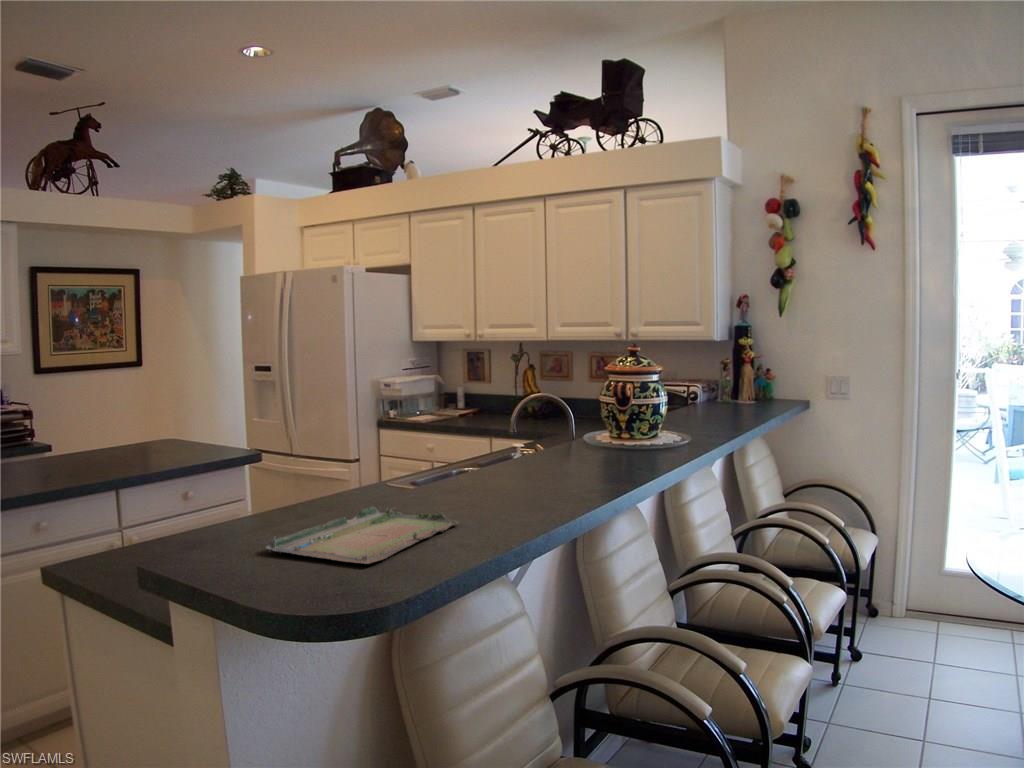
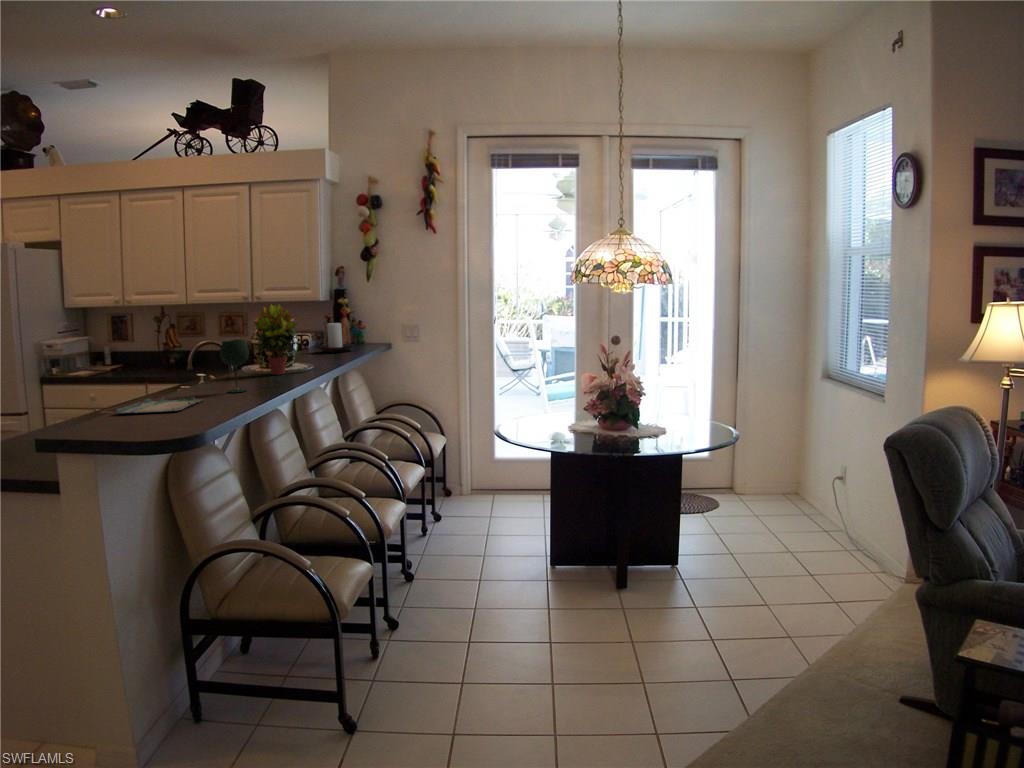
potted plant: none [594,339,672,457] -> present [255,304,297,375]
candle holder: none [698,370,758,415] -> present [316,323,355,353]
wine glass: none [511,402,563,503] -> present [220,339,249,392]

